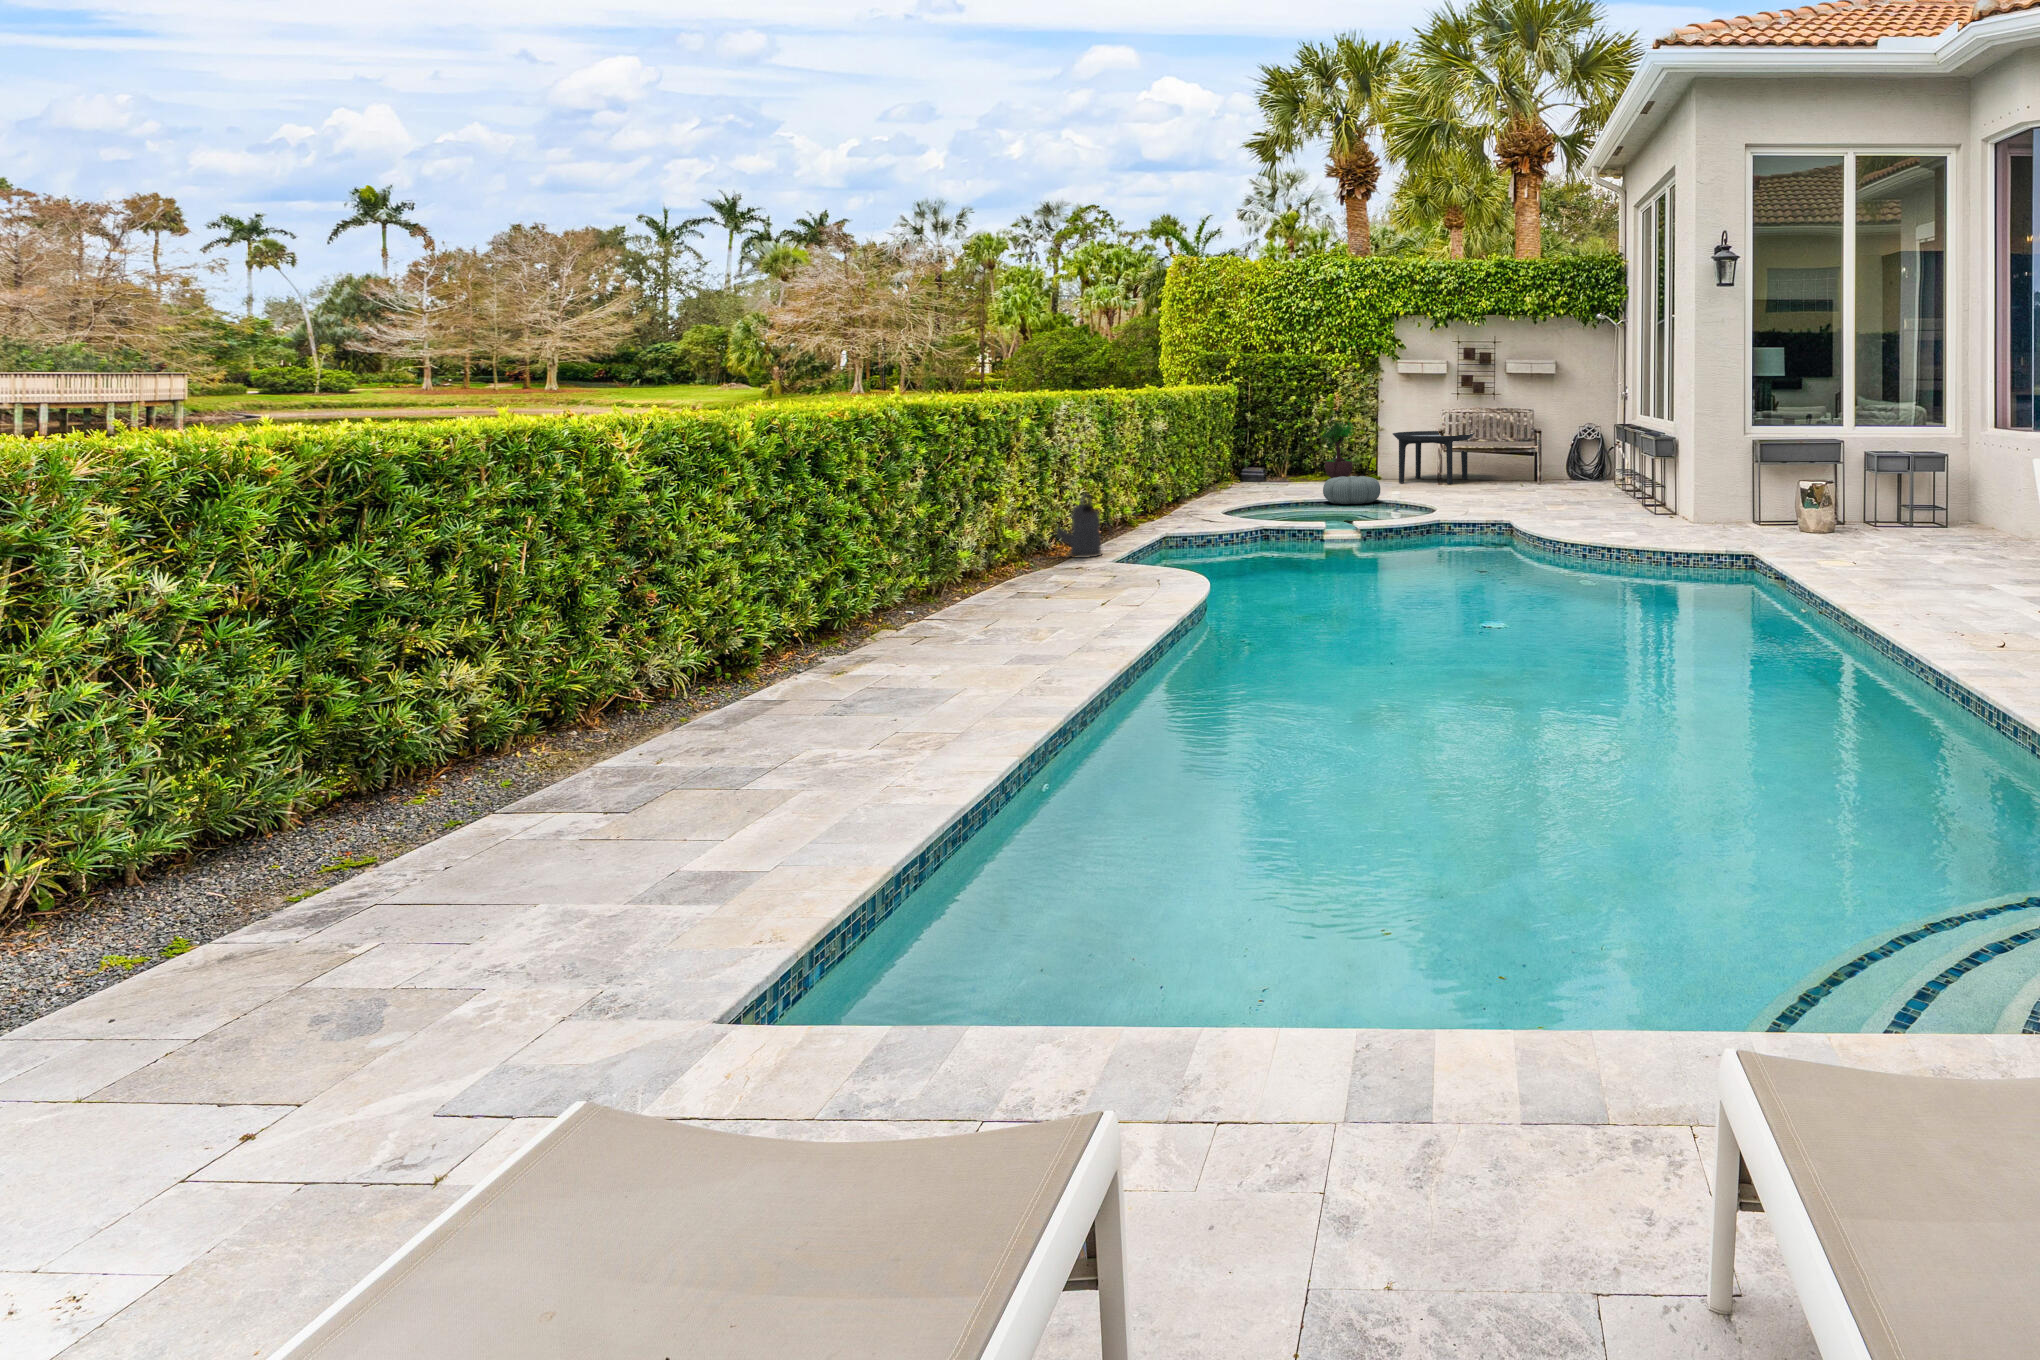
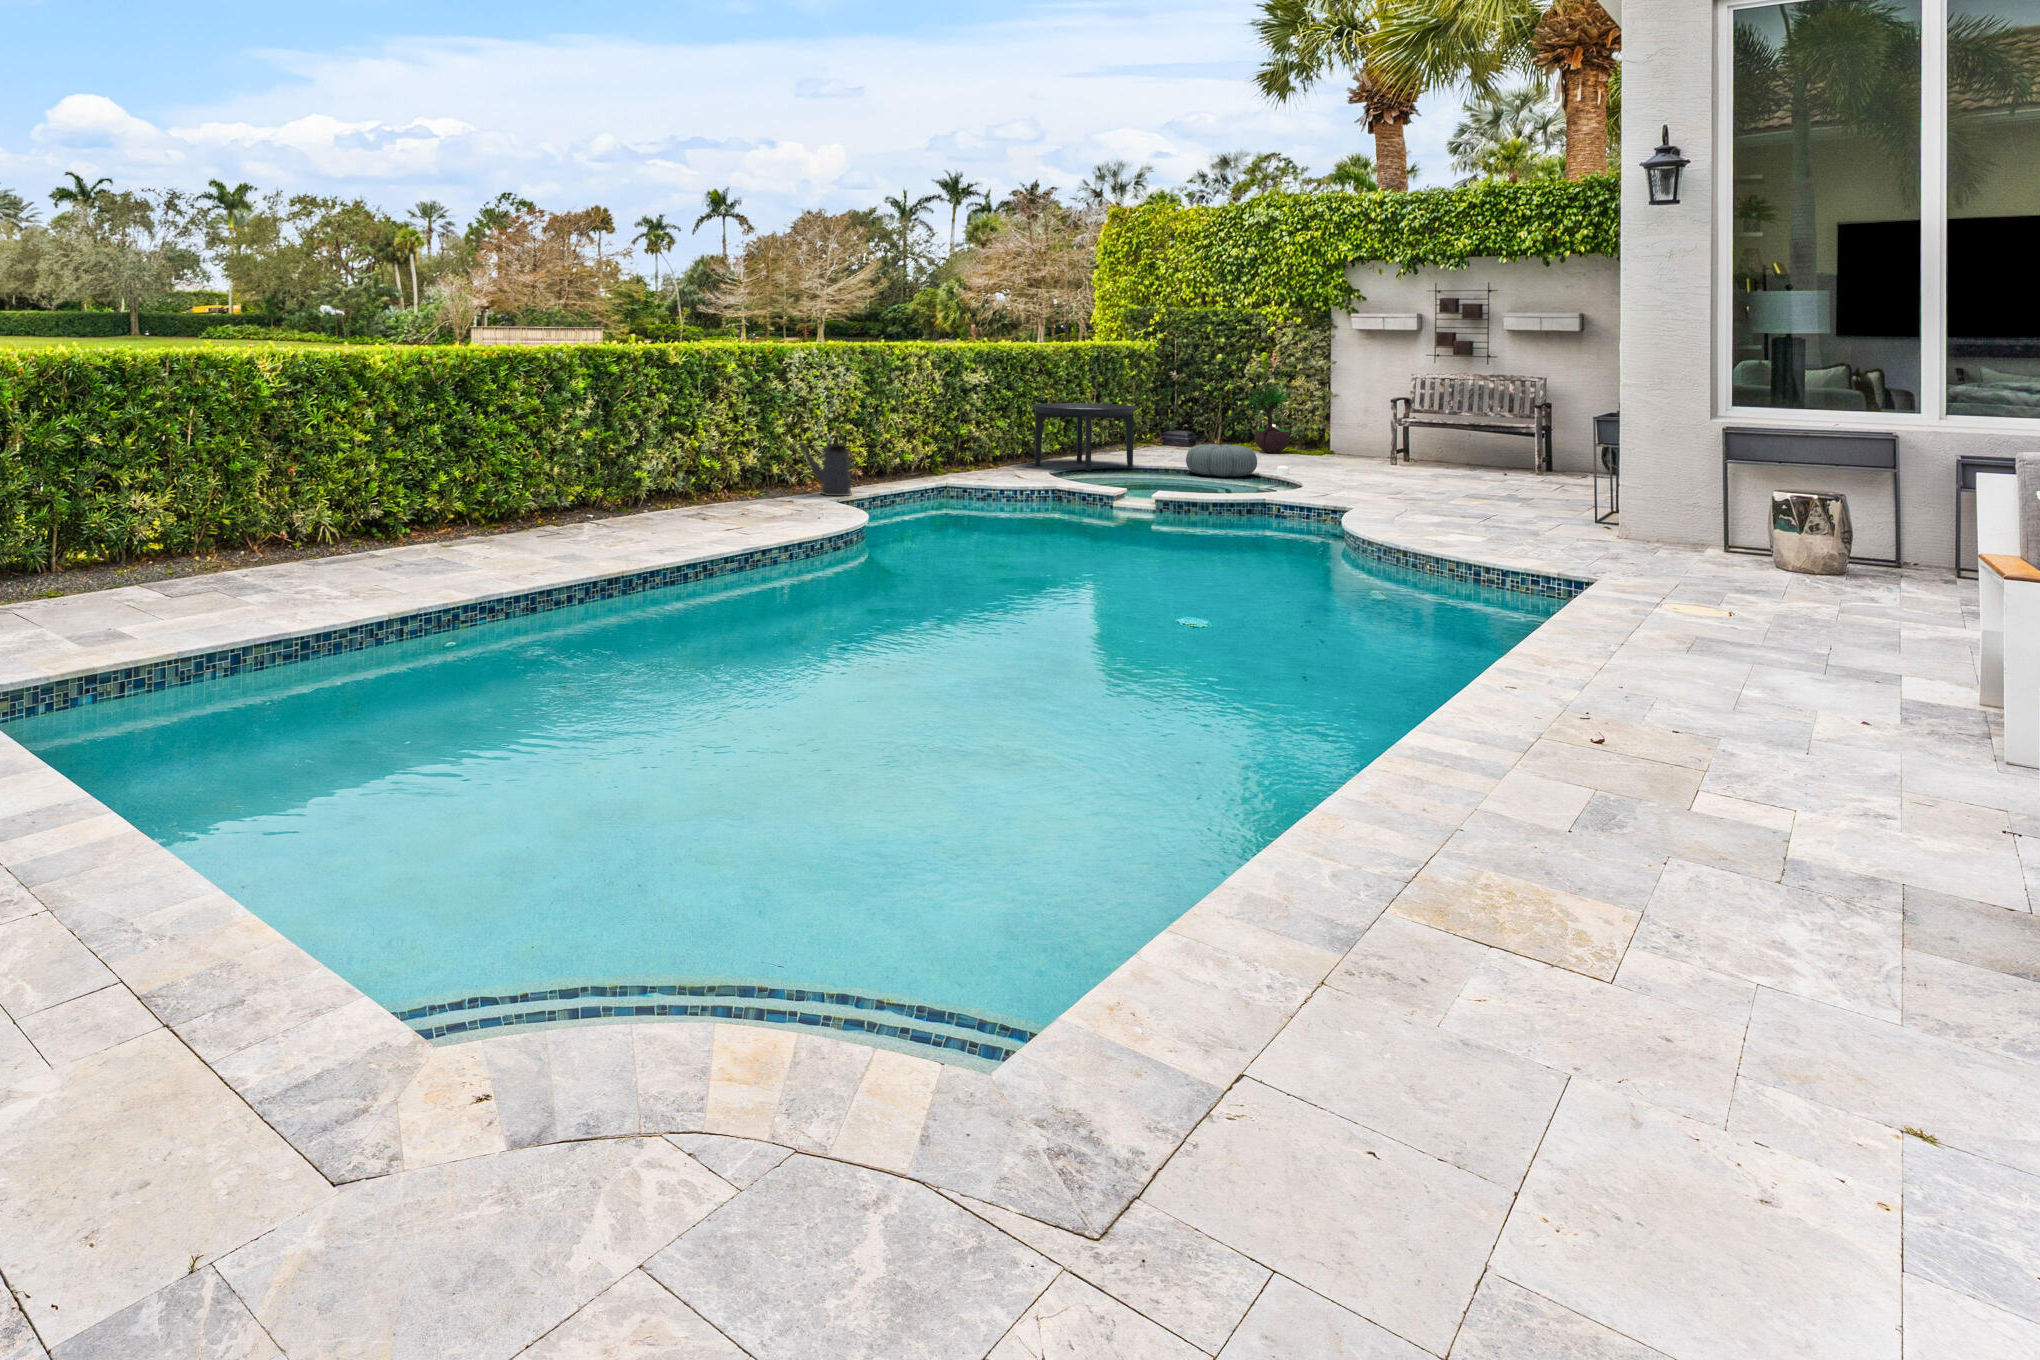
round table: present [1393,431,1474,484] -> present [1031,403,1139,471]

